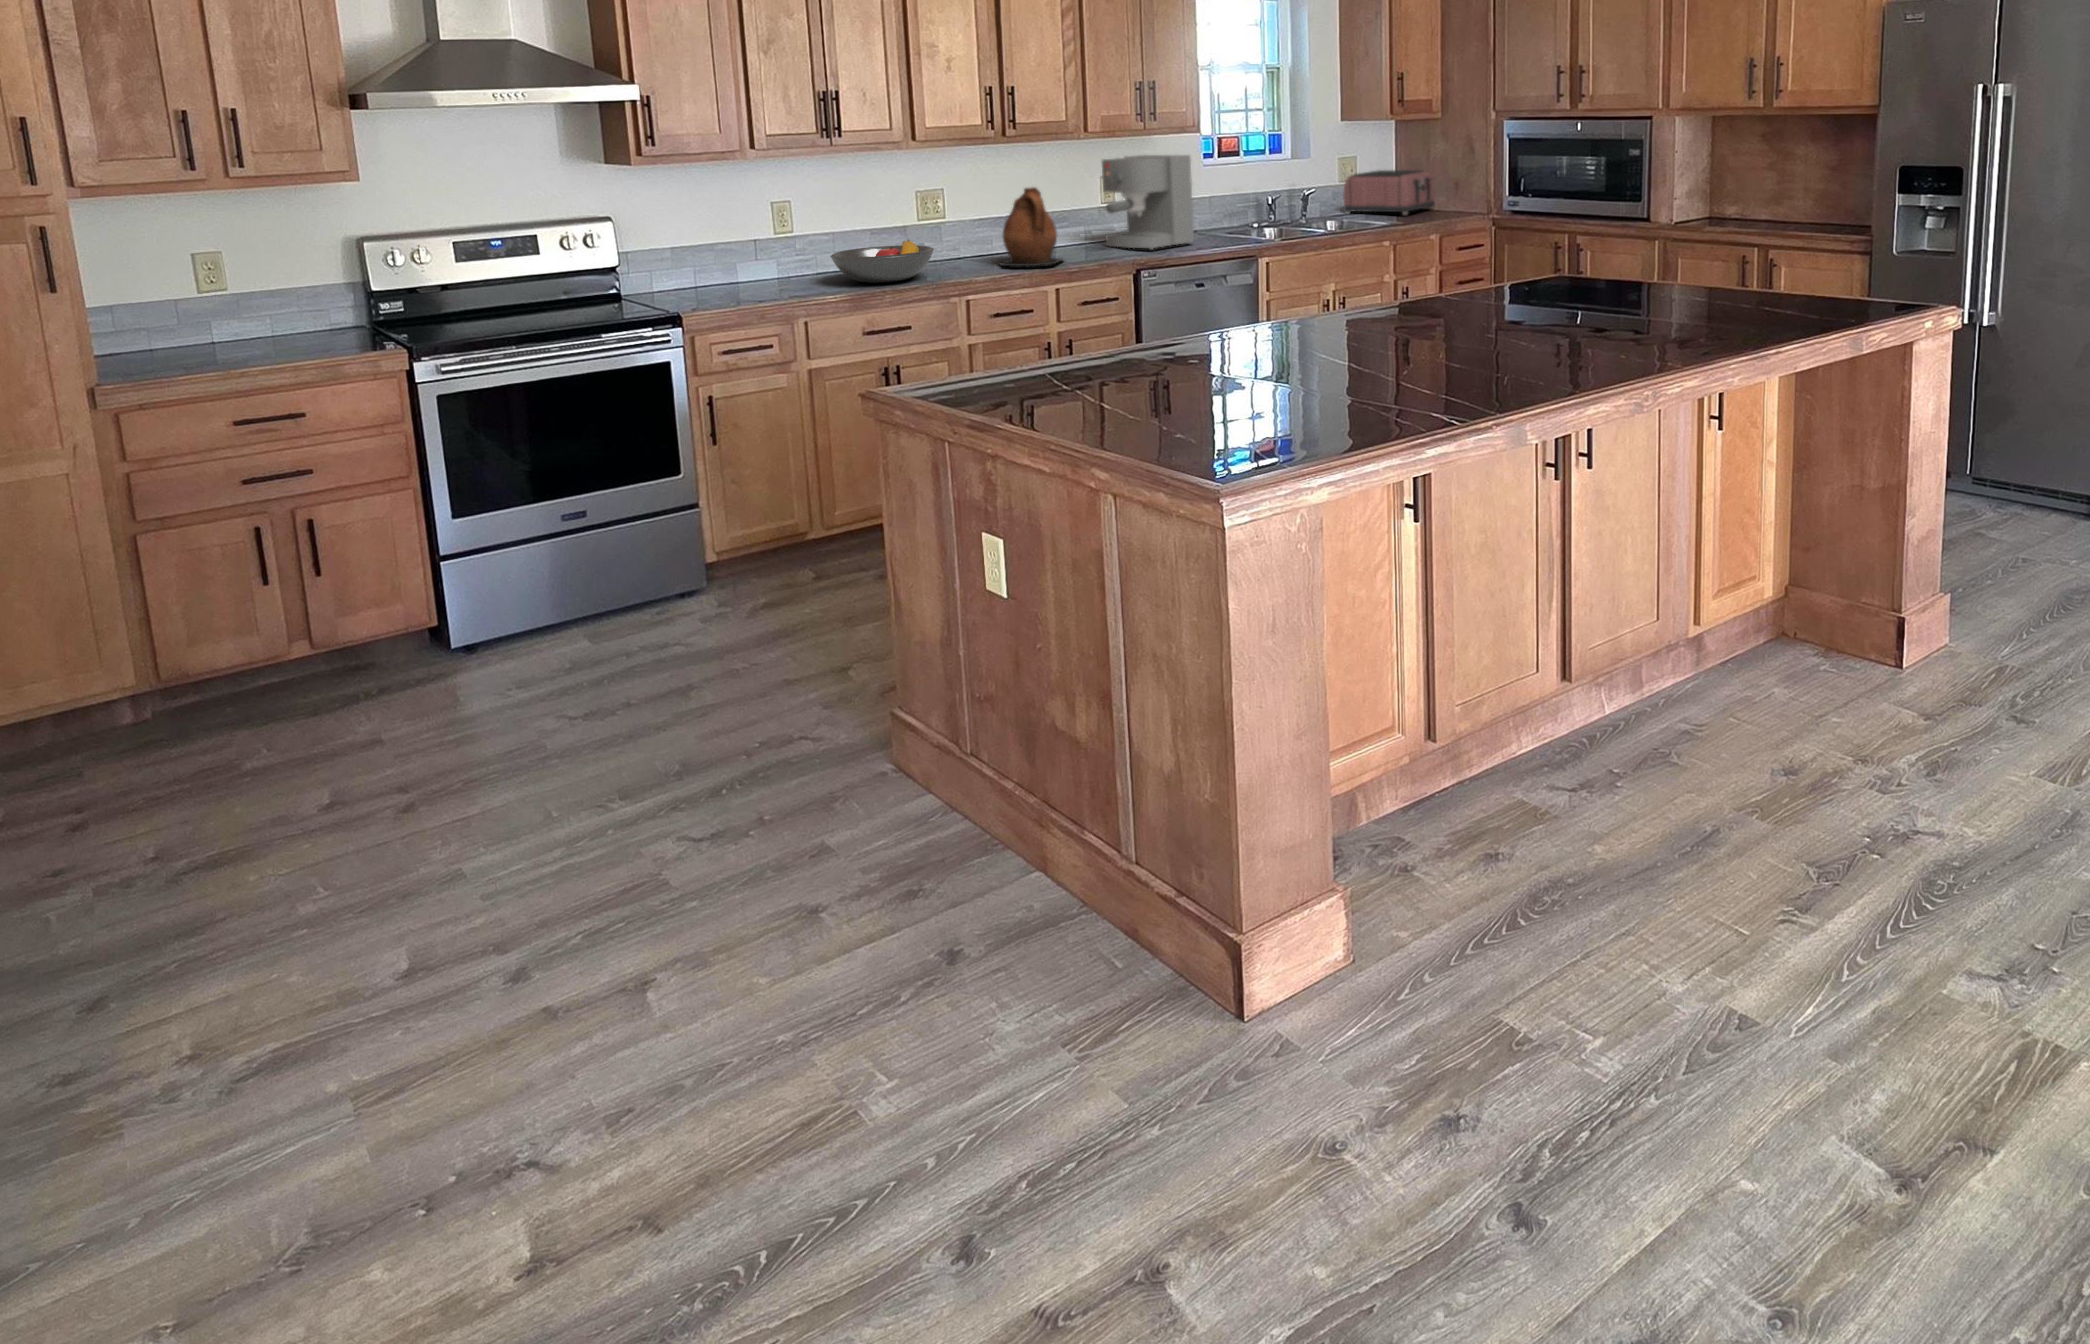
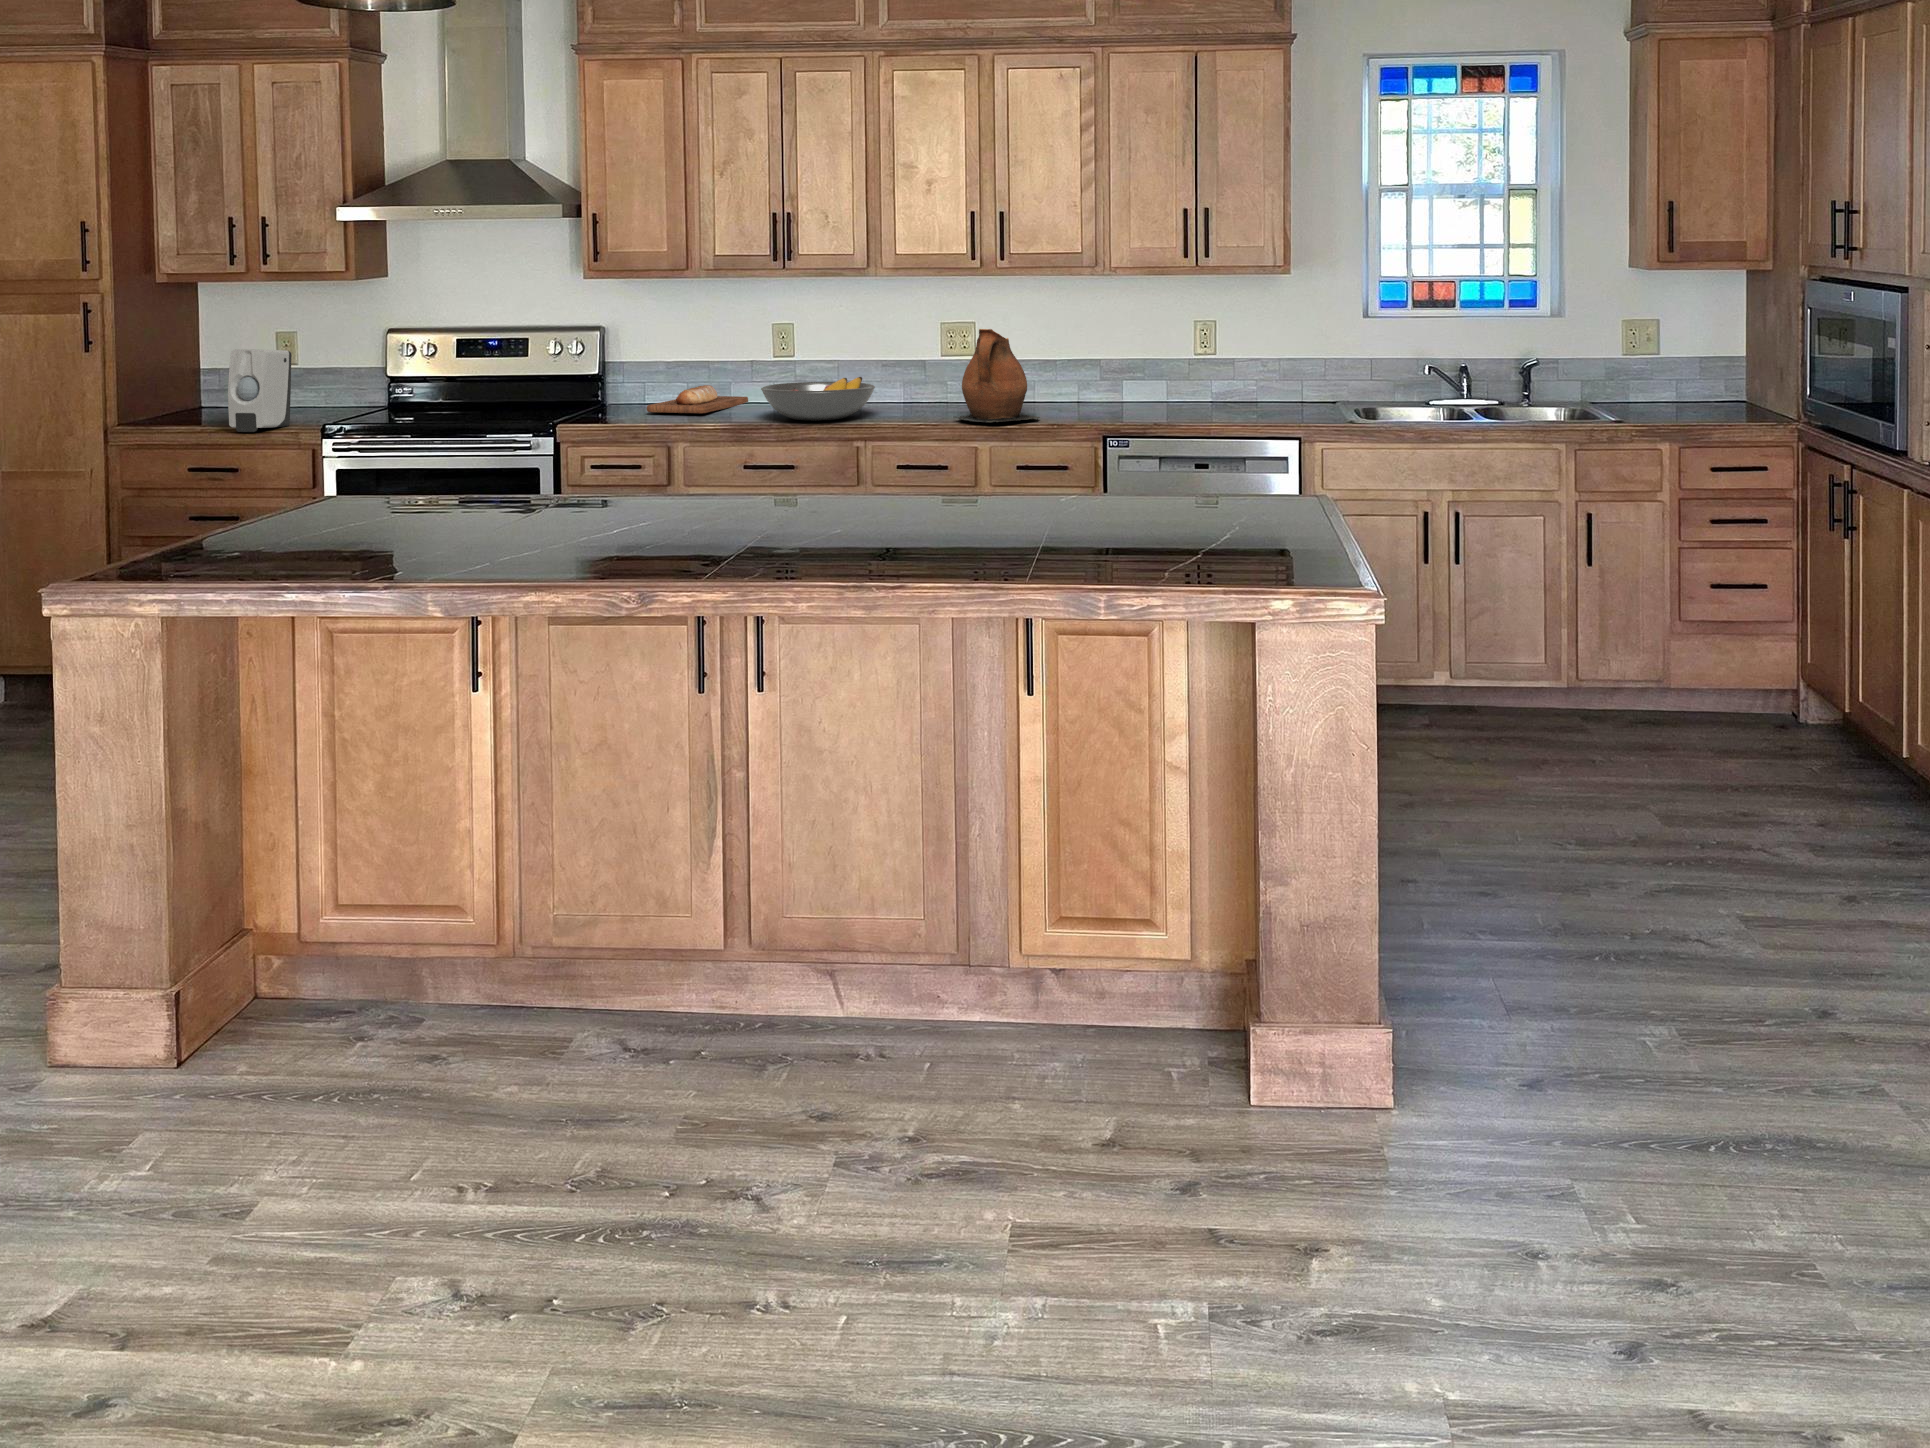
coffee maker: present [1102,155,1194,250] -> none [1106,300,1236,420]
toaster: present [1343,170,1435,214] -> none [1589,345,1737,414]
bread loaf: none [695,265,770,294] -> present [647,385,748,413]
soap dispenser: none [251,270,320,371] -> present [228,349,292,432]

